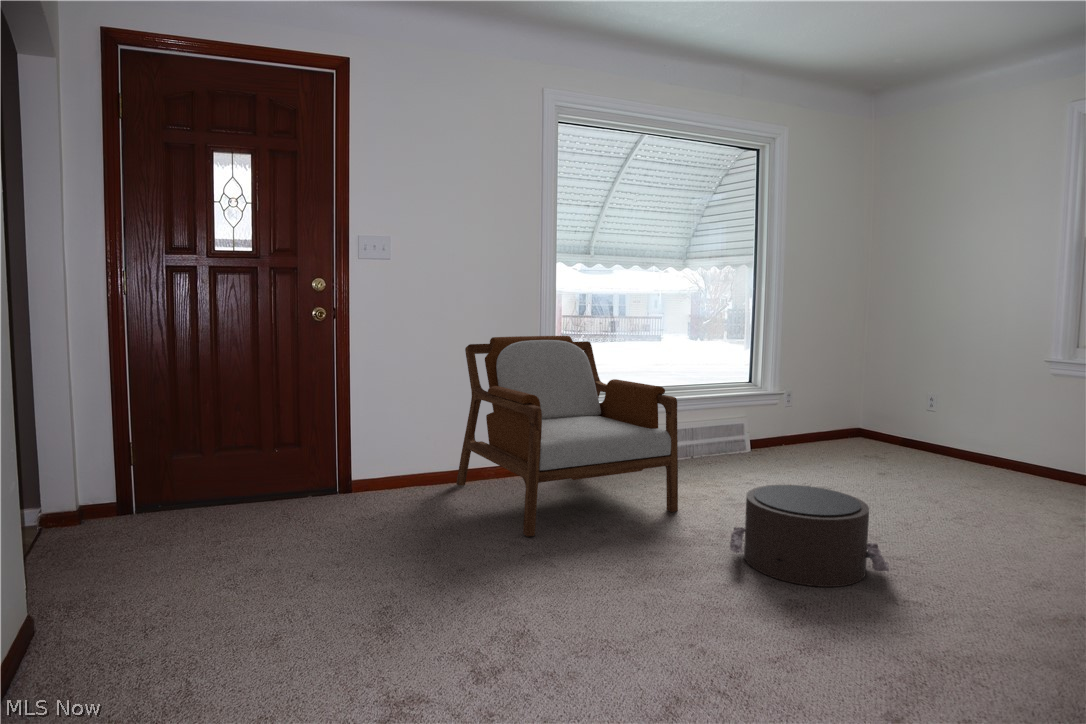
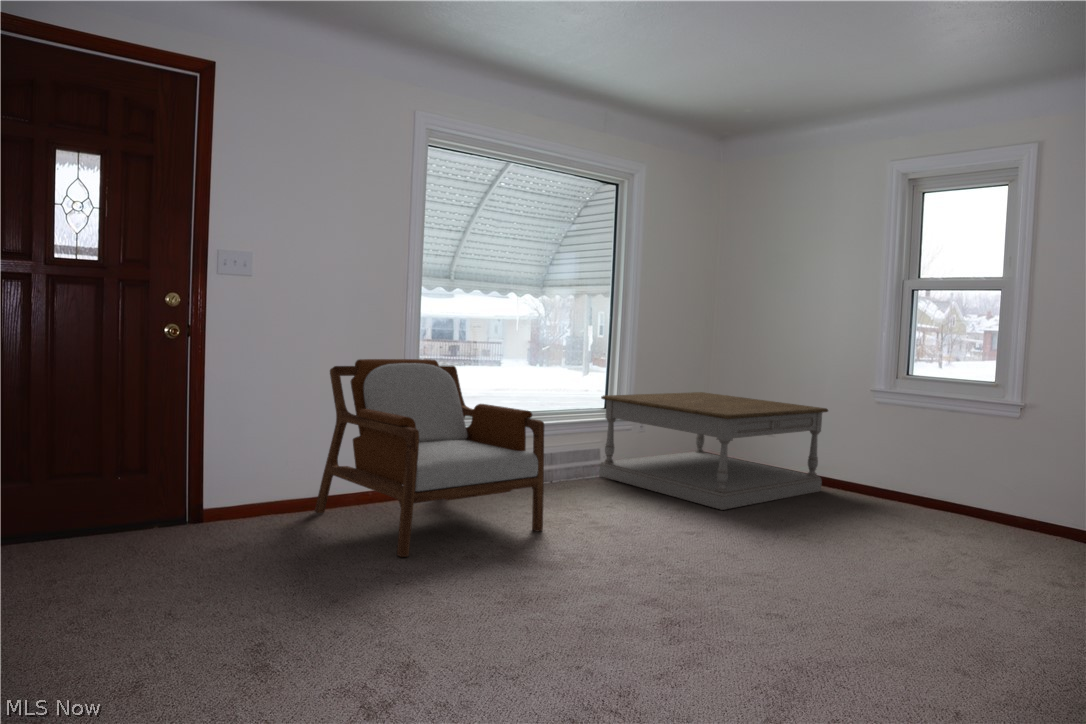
coffee table: none [744,364,1012,493] -> present [599,392,828,510]
pouf: present [730,485,889,587] -> none [595,500,727,586]

